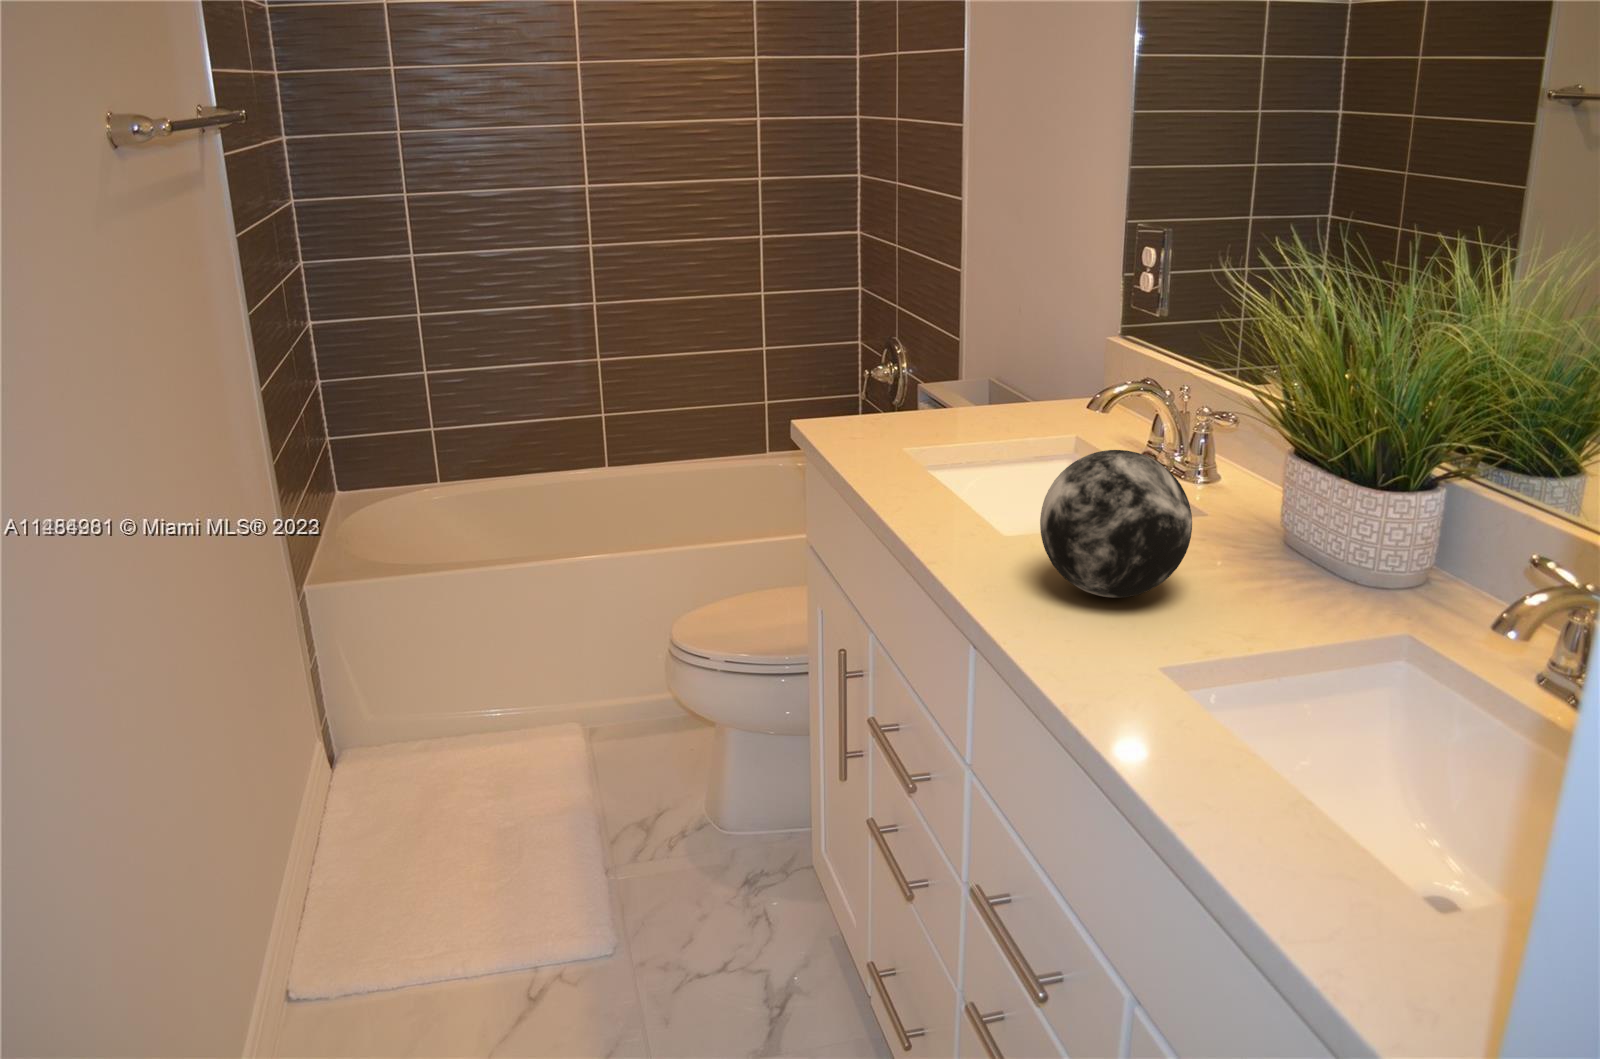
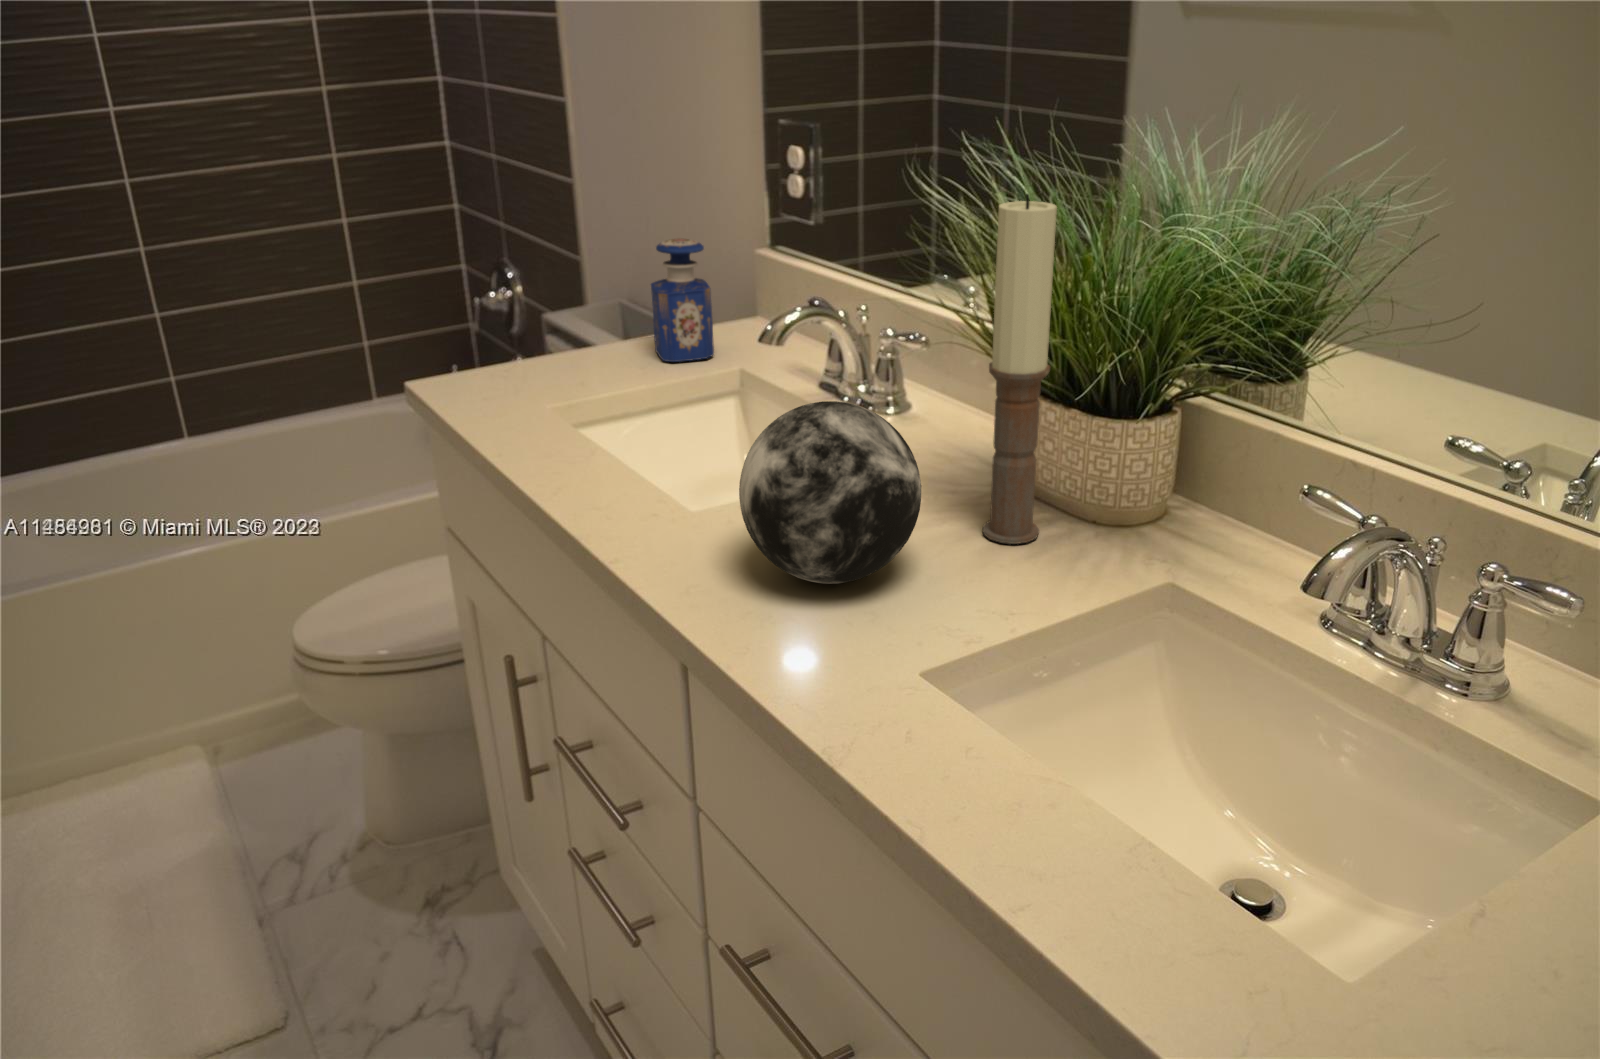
candle: none [1251,295,1335,589] -> present [983,194,1057,544]
perfume bottle: none [1005,321,1057,424] -> present [651,238,714,362]

